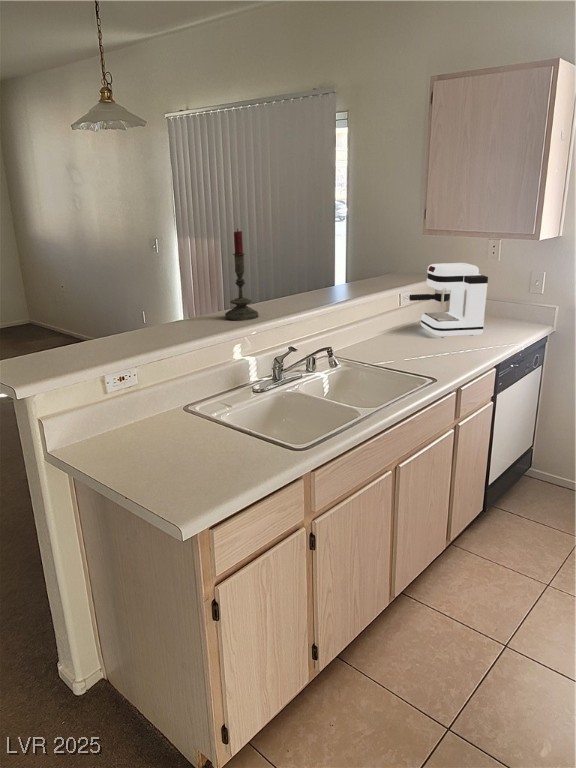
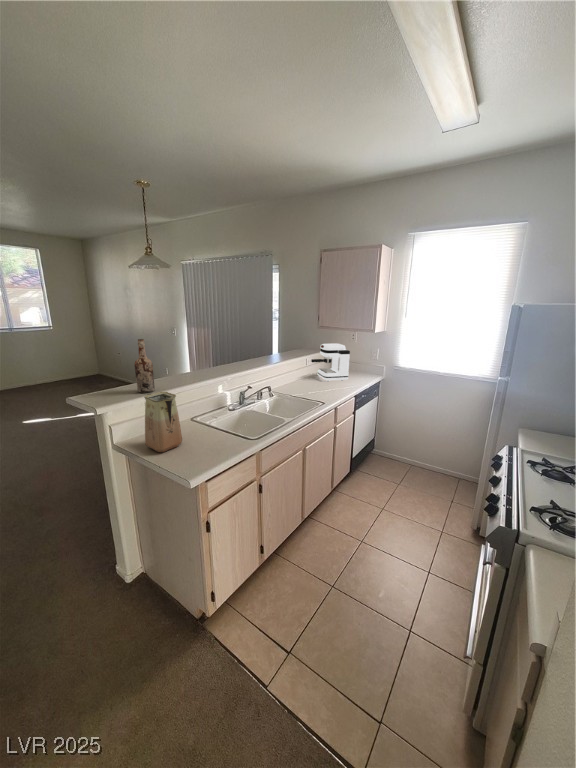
candle: present [225,229,258,320] -> none [214,325,232,372]
wine bottle: none [79,257,116,358] -> present [135,339,155,393]
vase: none [96,355,167,469] -> present [144,392,182,452]

